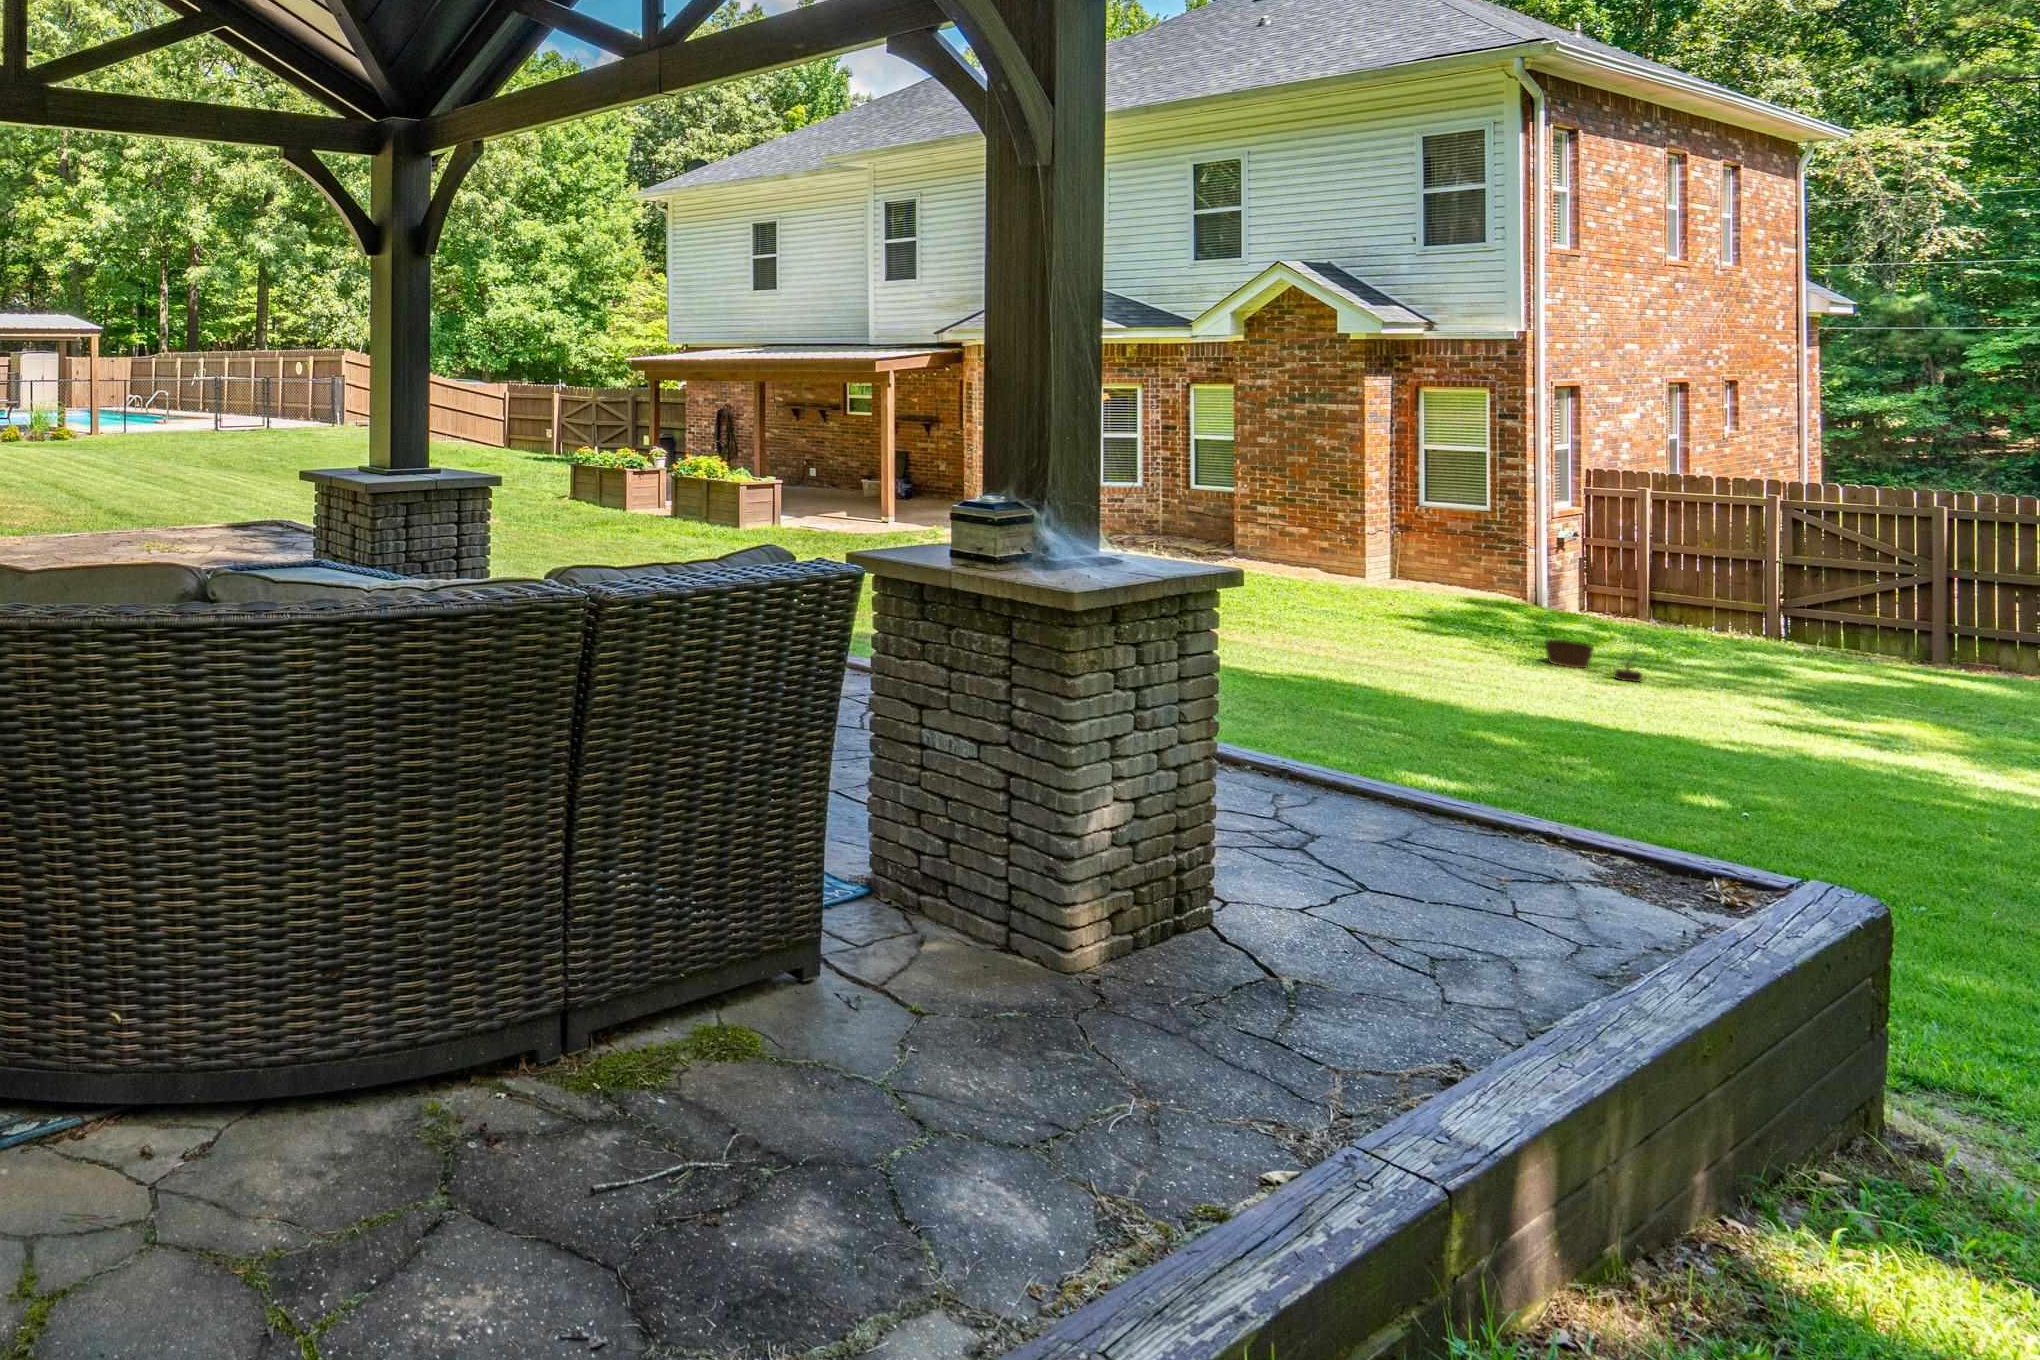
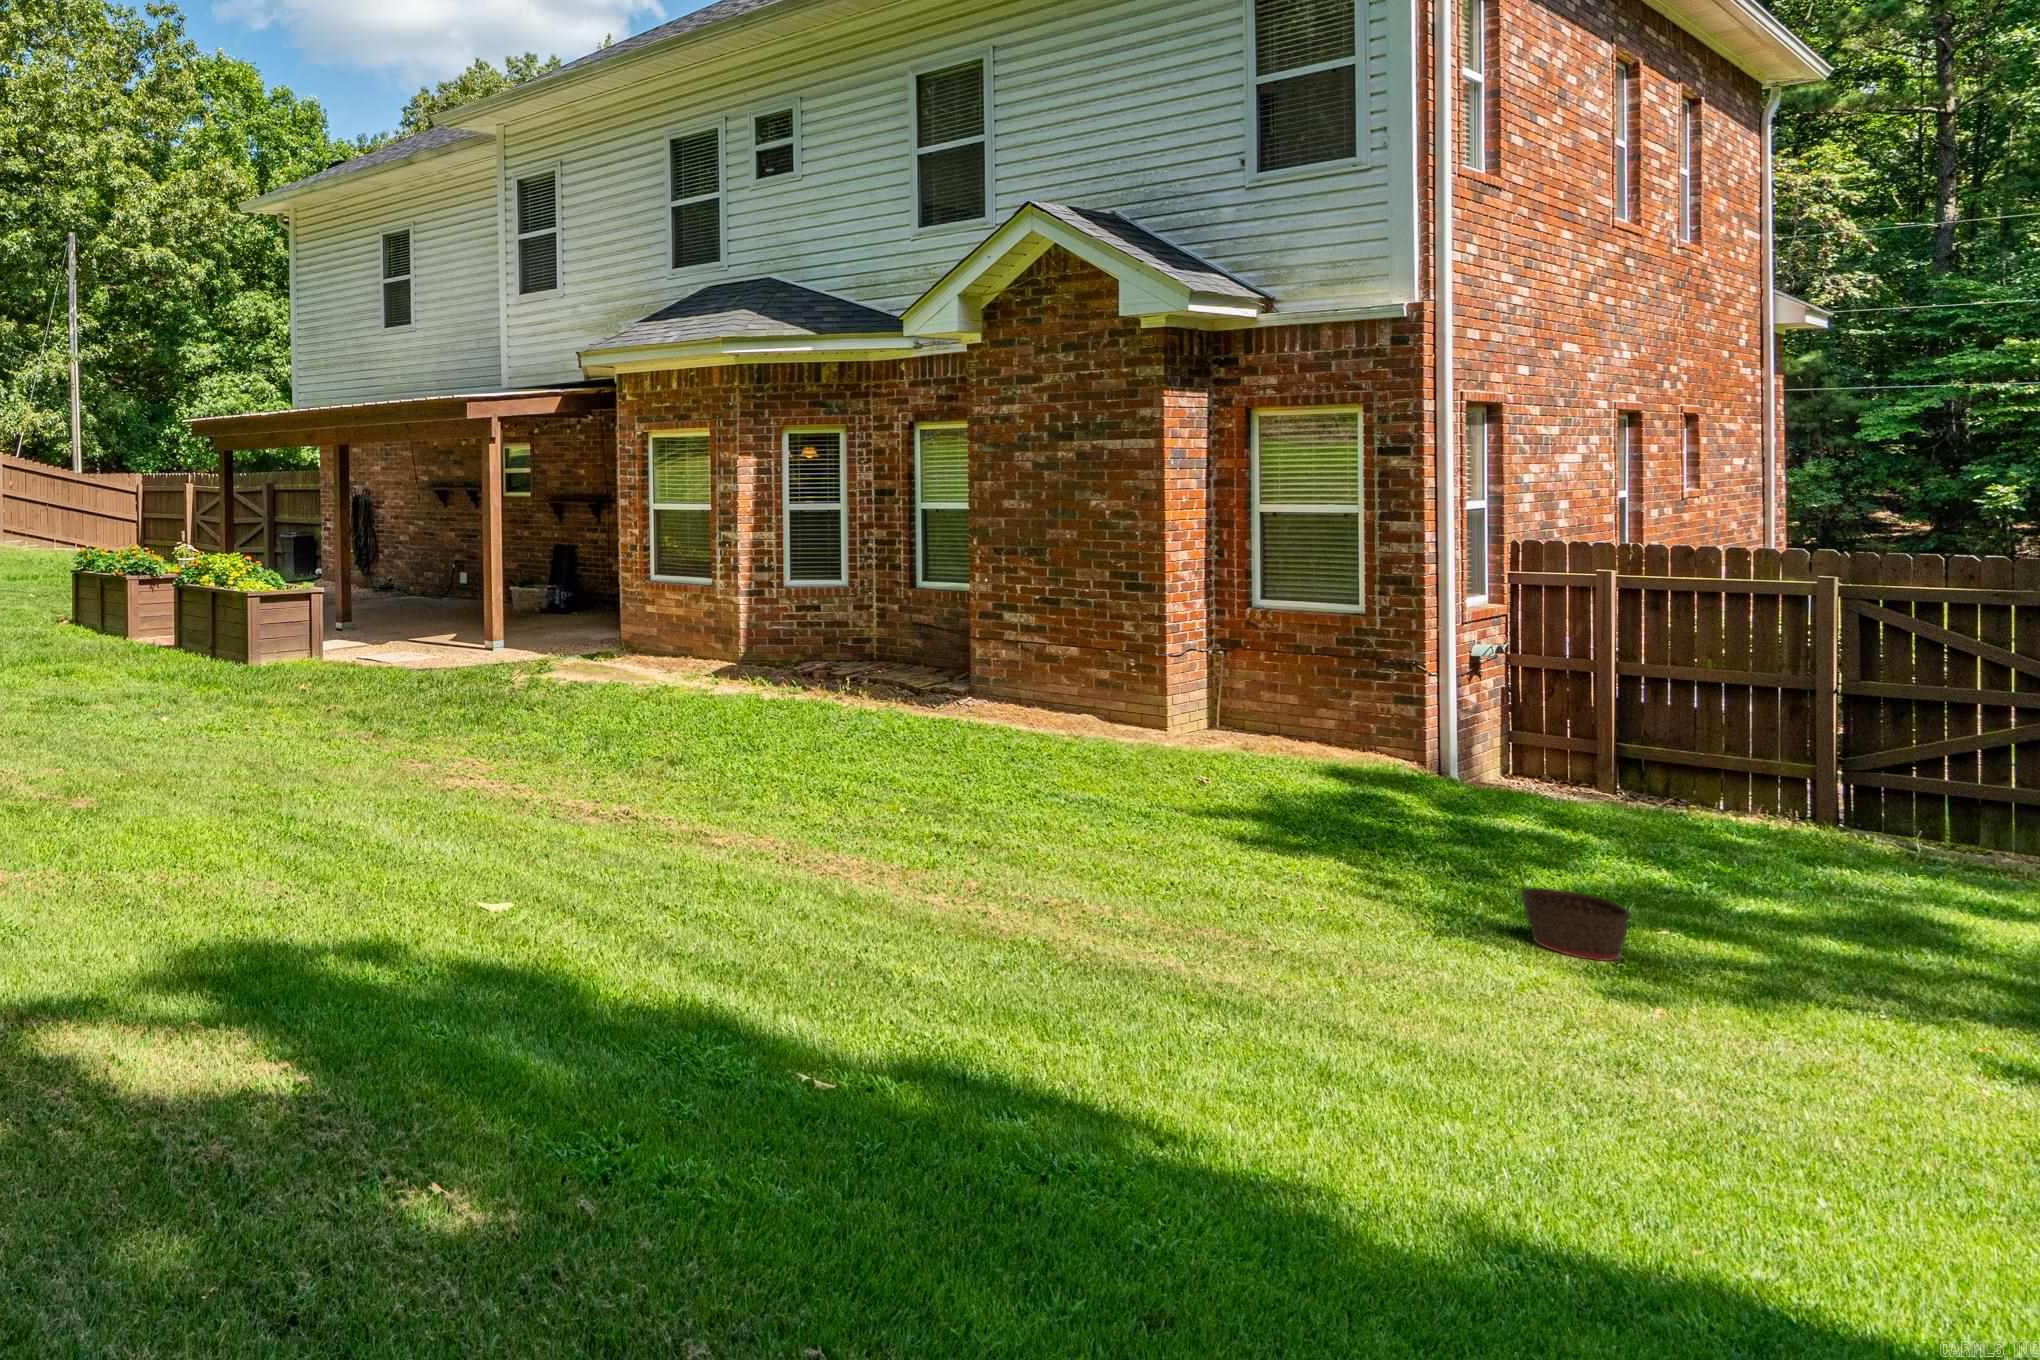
potted plant: present [1609,637,1656,682] -> none [1675,875,1821,1011]

